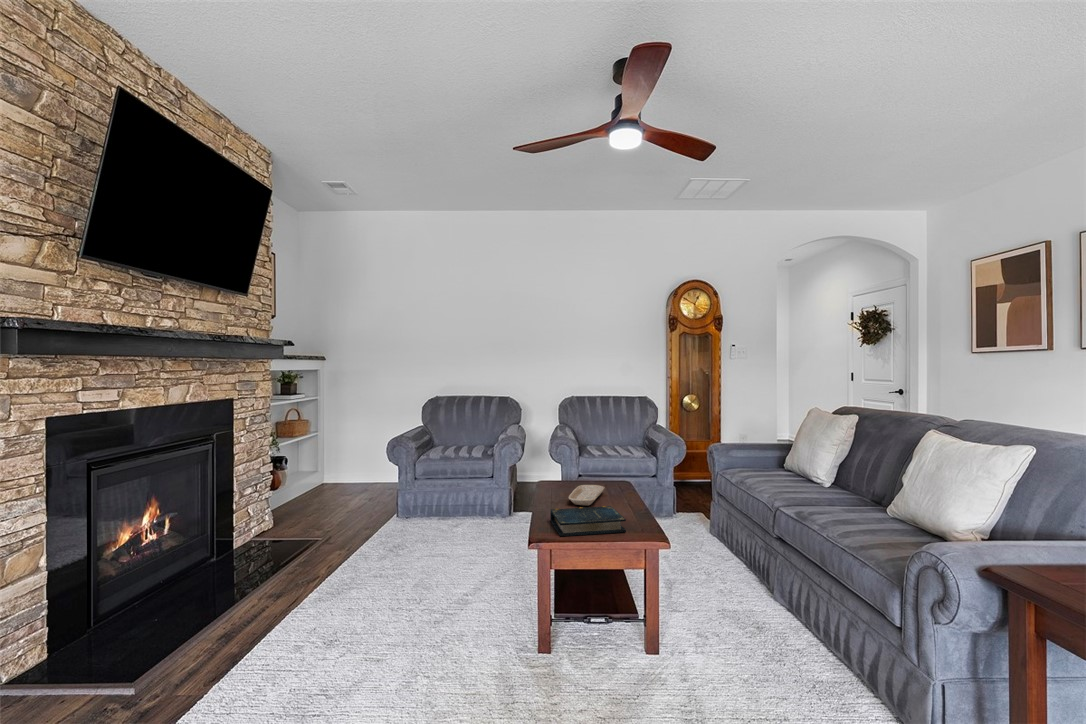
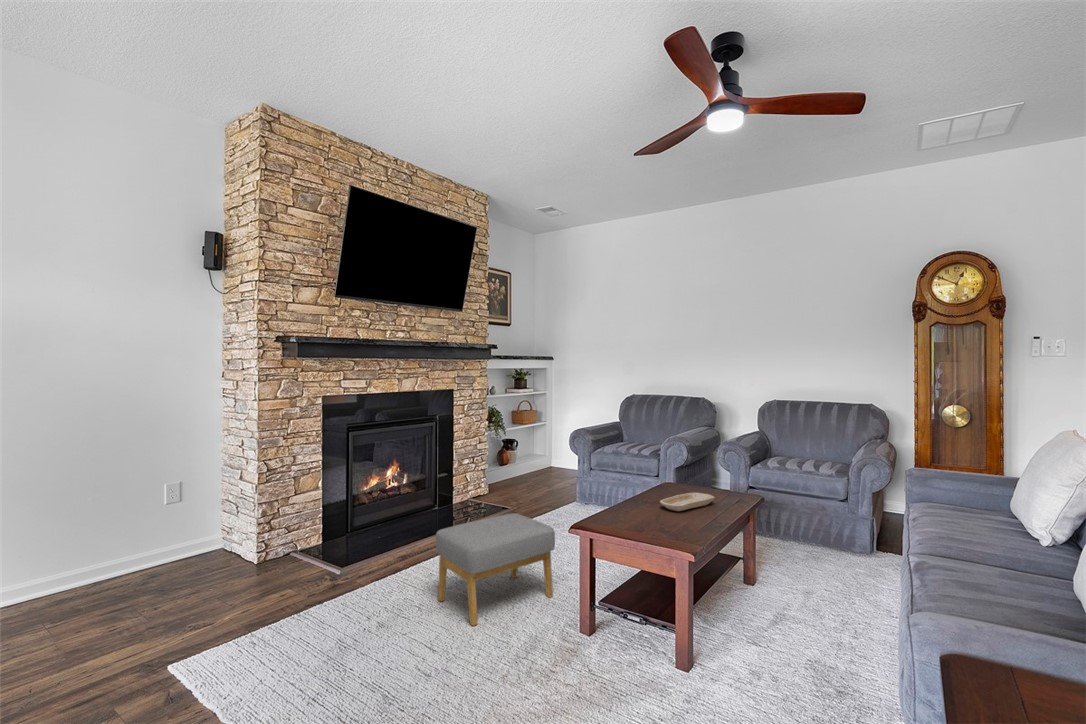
book: present [550,506,626,536] -> none [608,506,682,538]
footstool: none [336,541,475,694] -> present [436,513,555,626]

